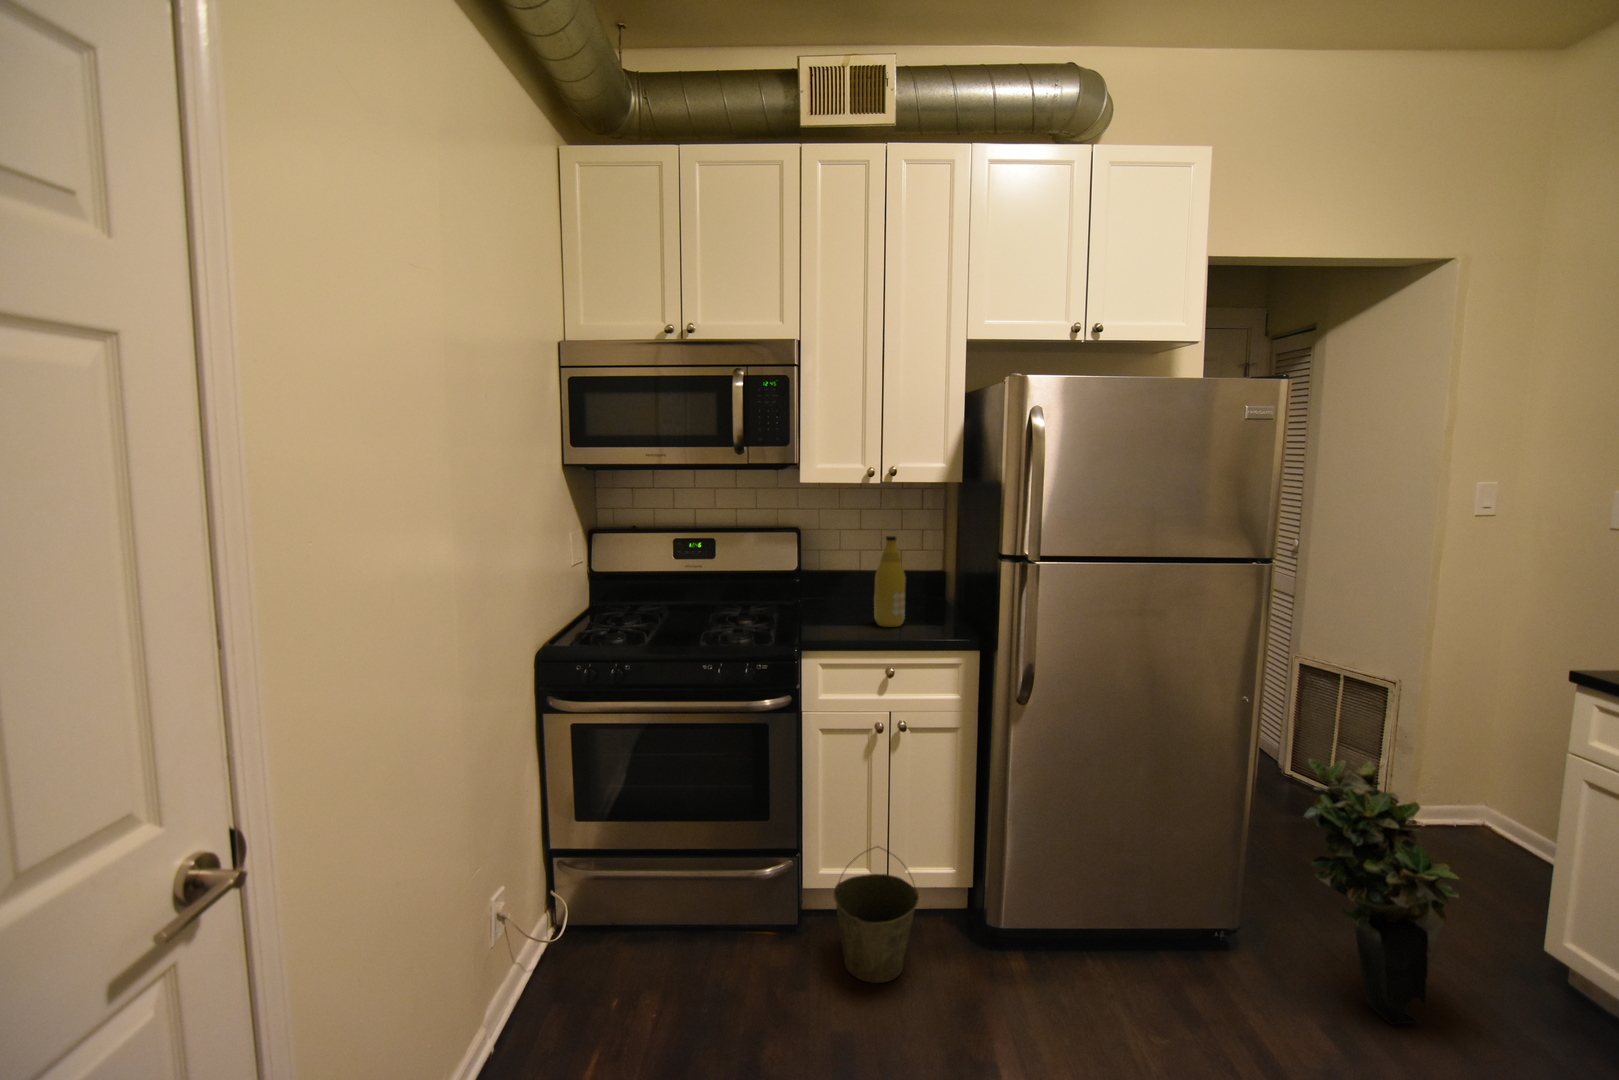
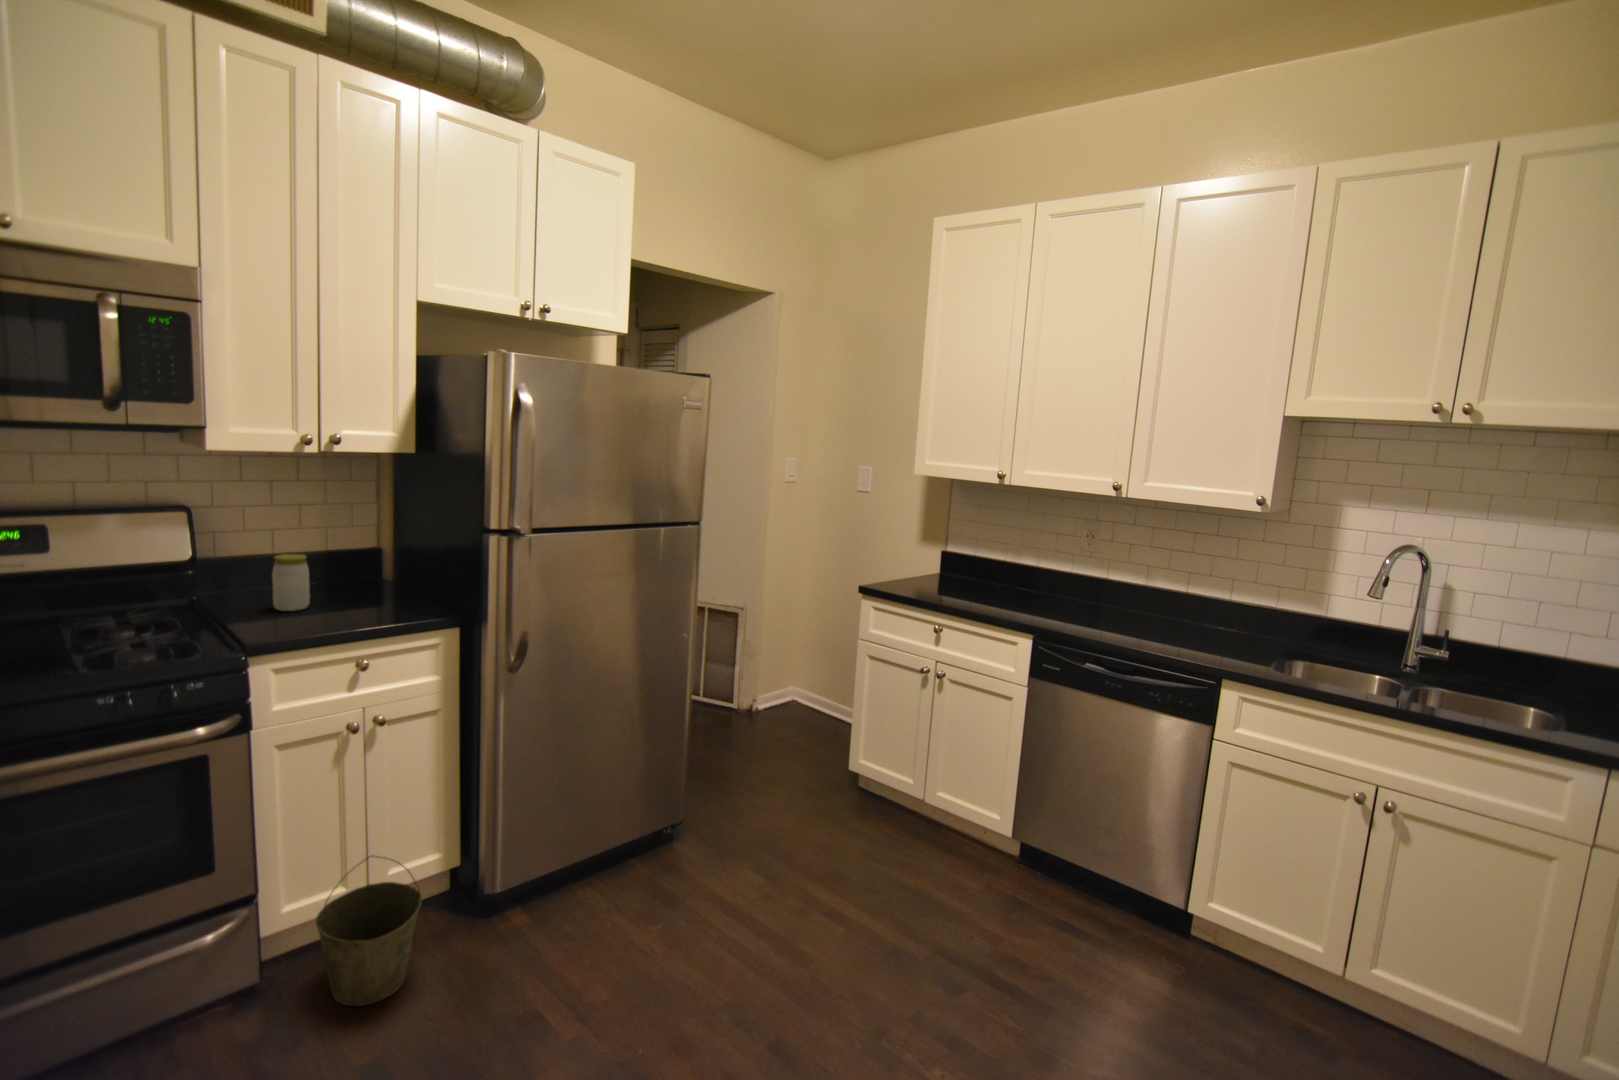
bottle: present [874,536,906,627] -> none [323,513,364,616]
jar: none [844,570,871,618] -> present [272,554,310,611]
potted plant: present [1304,759,1459,1024] -> none [726,667,823,849]

